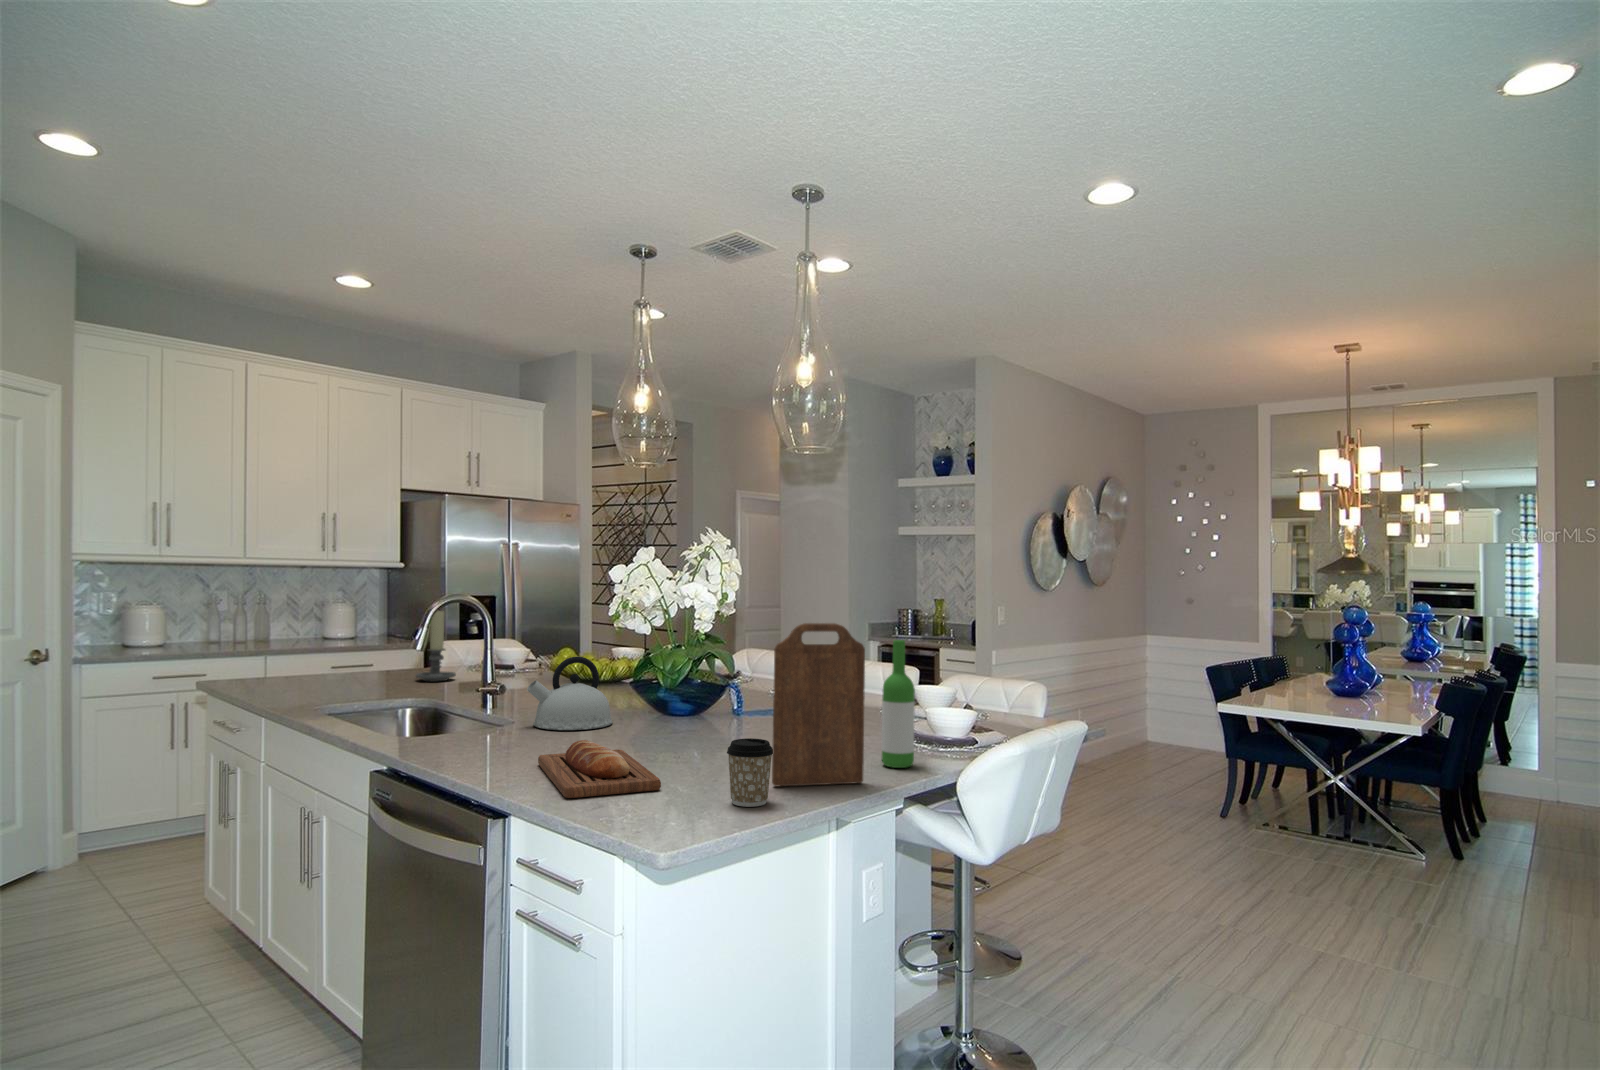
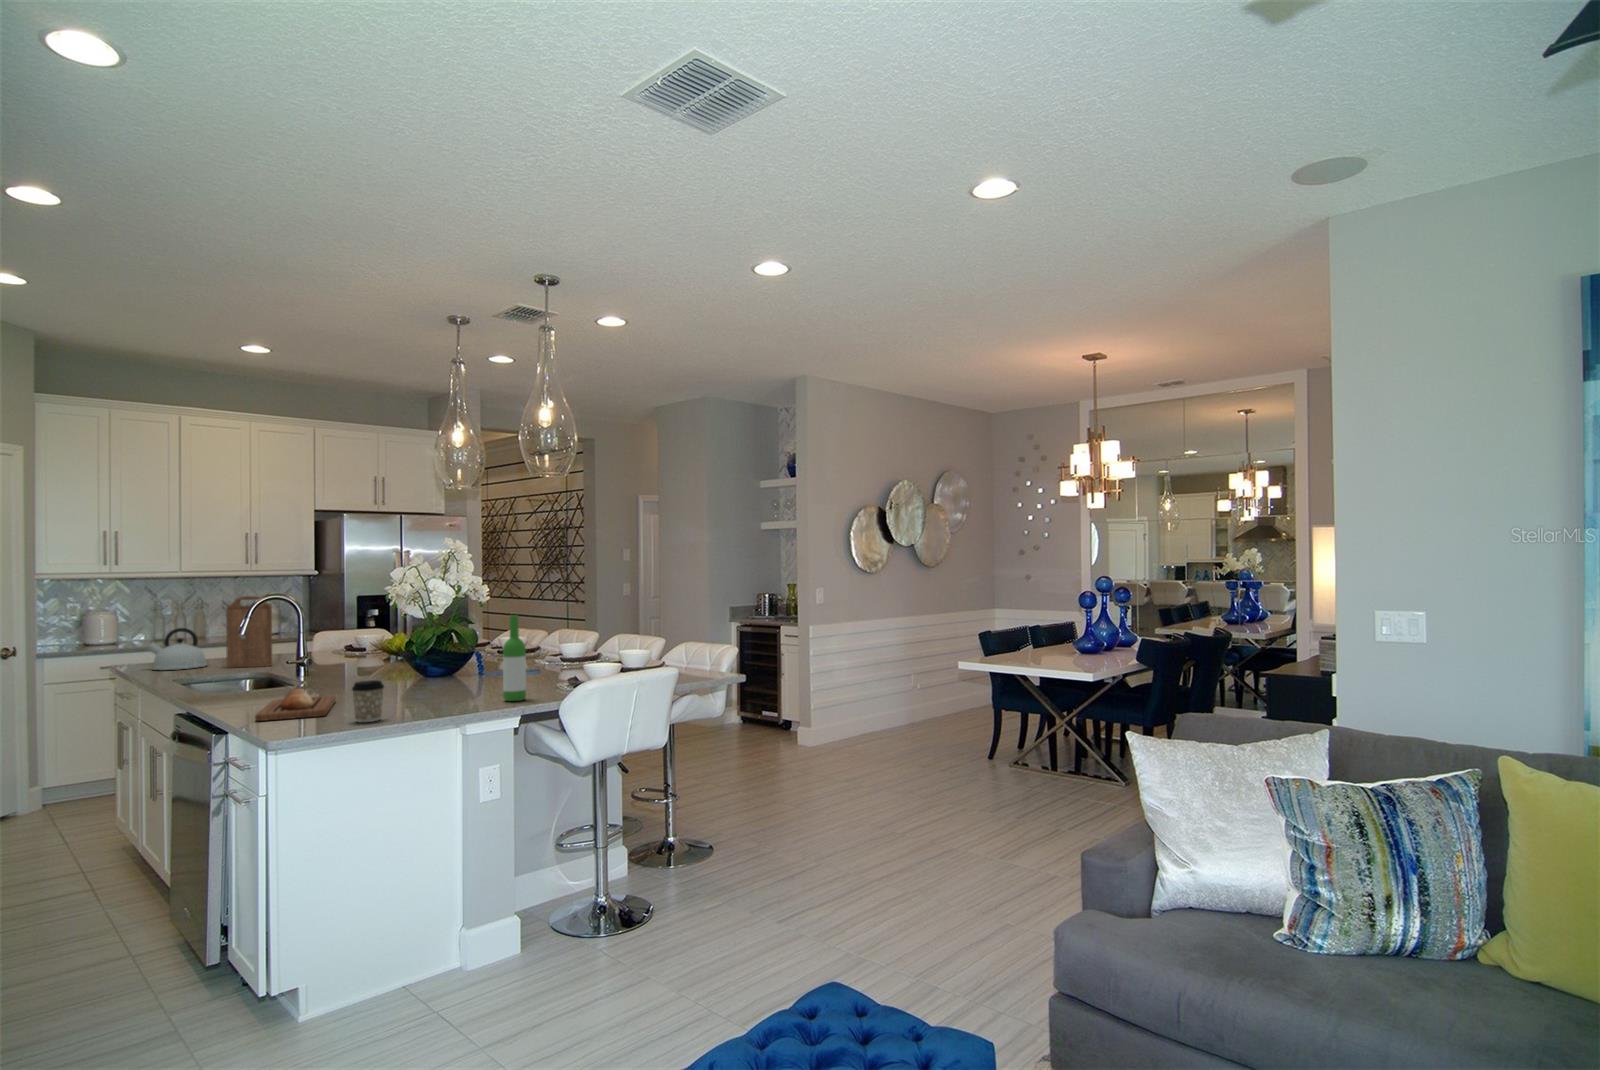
candle holder: present [416,611,456,682] -> none [280,607,313,661]
cutting board: present [772,623,865,786] -> present [226,596,272,668]
kettle: present [527,656,612,730] -> present [147,628,207,670]

